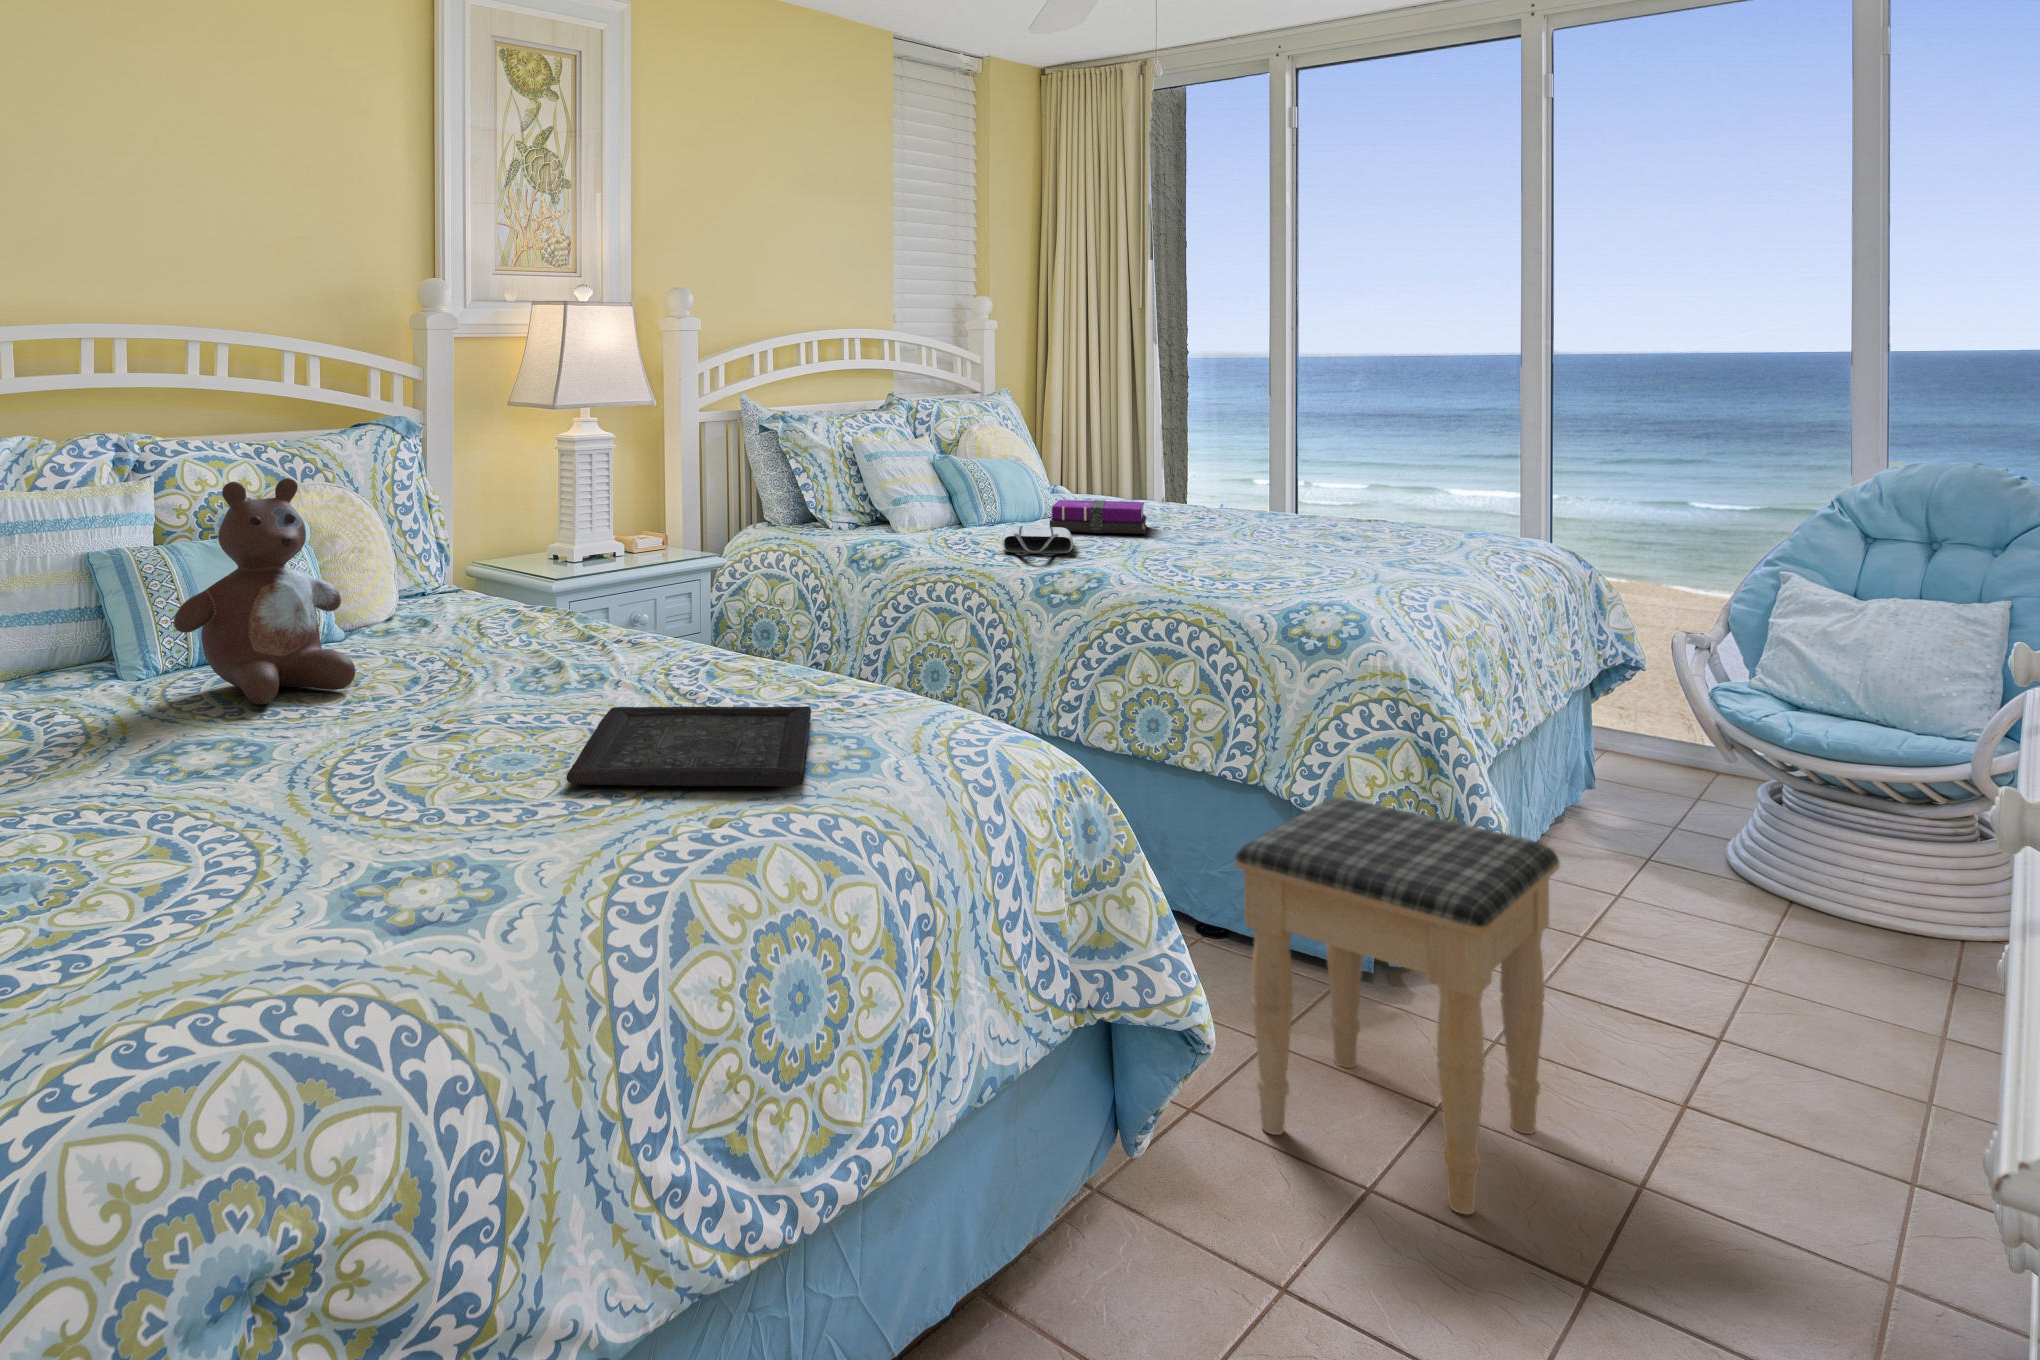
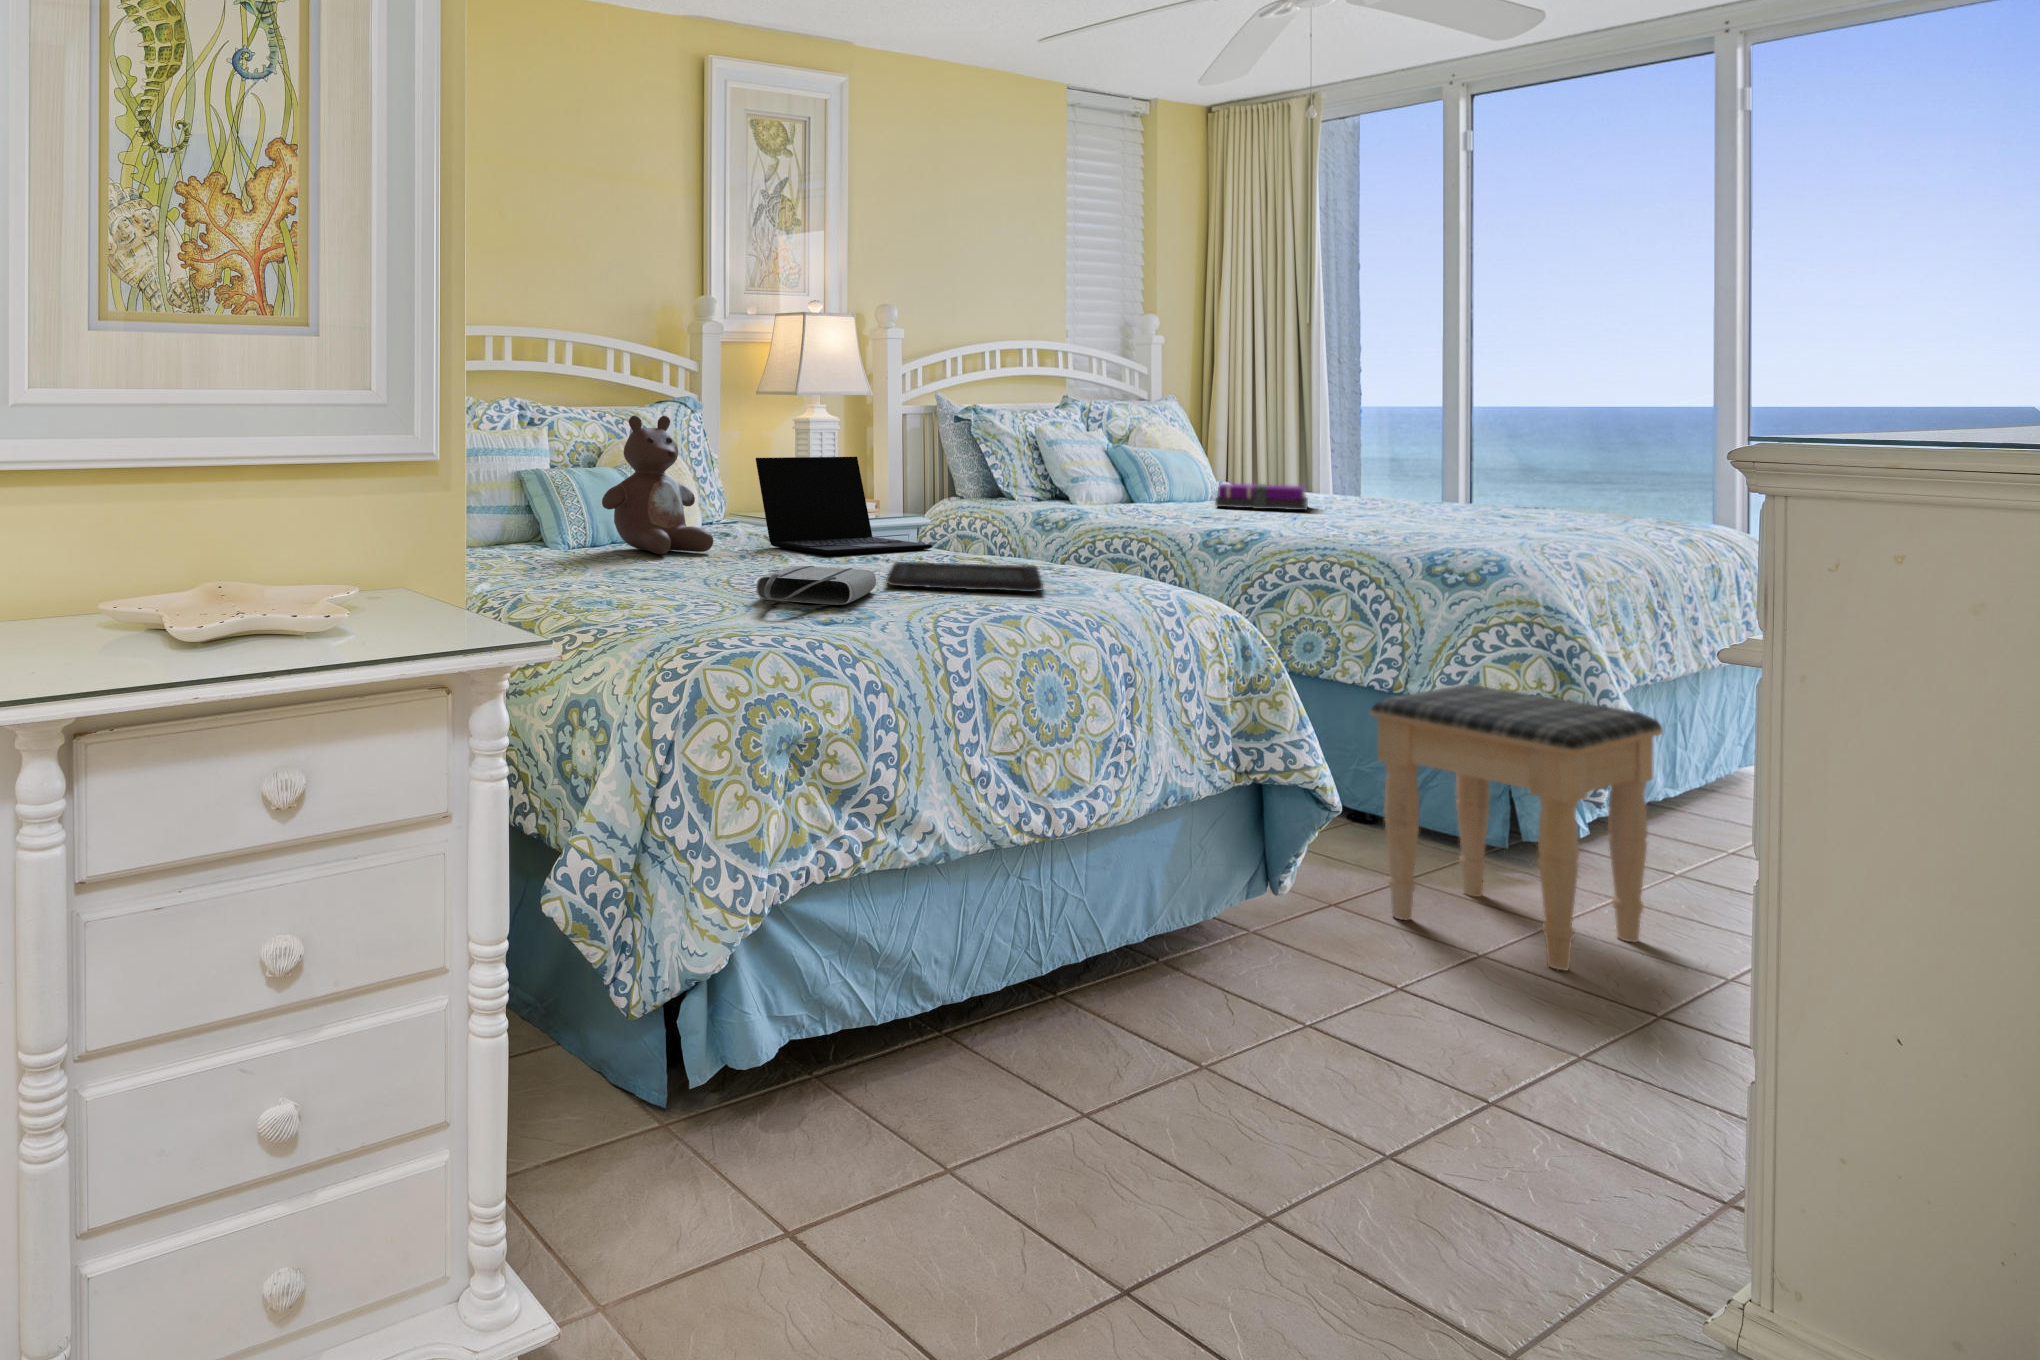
laptop: none [438,516,687,684] -> present [756,457,932,555]
tote bag: present [1002,526,1073,555] -> present [756,566,876,607]

